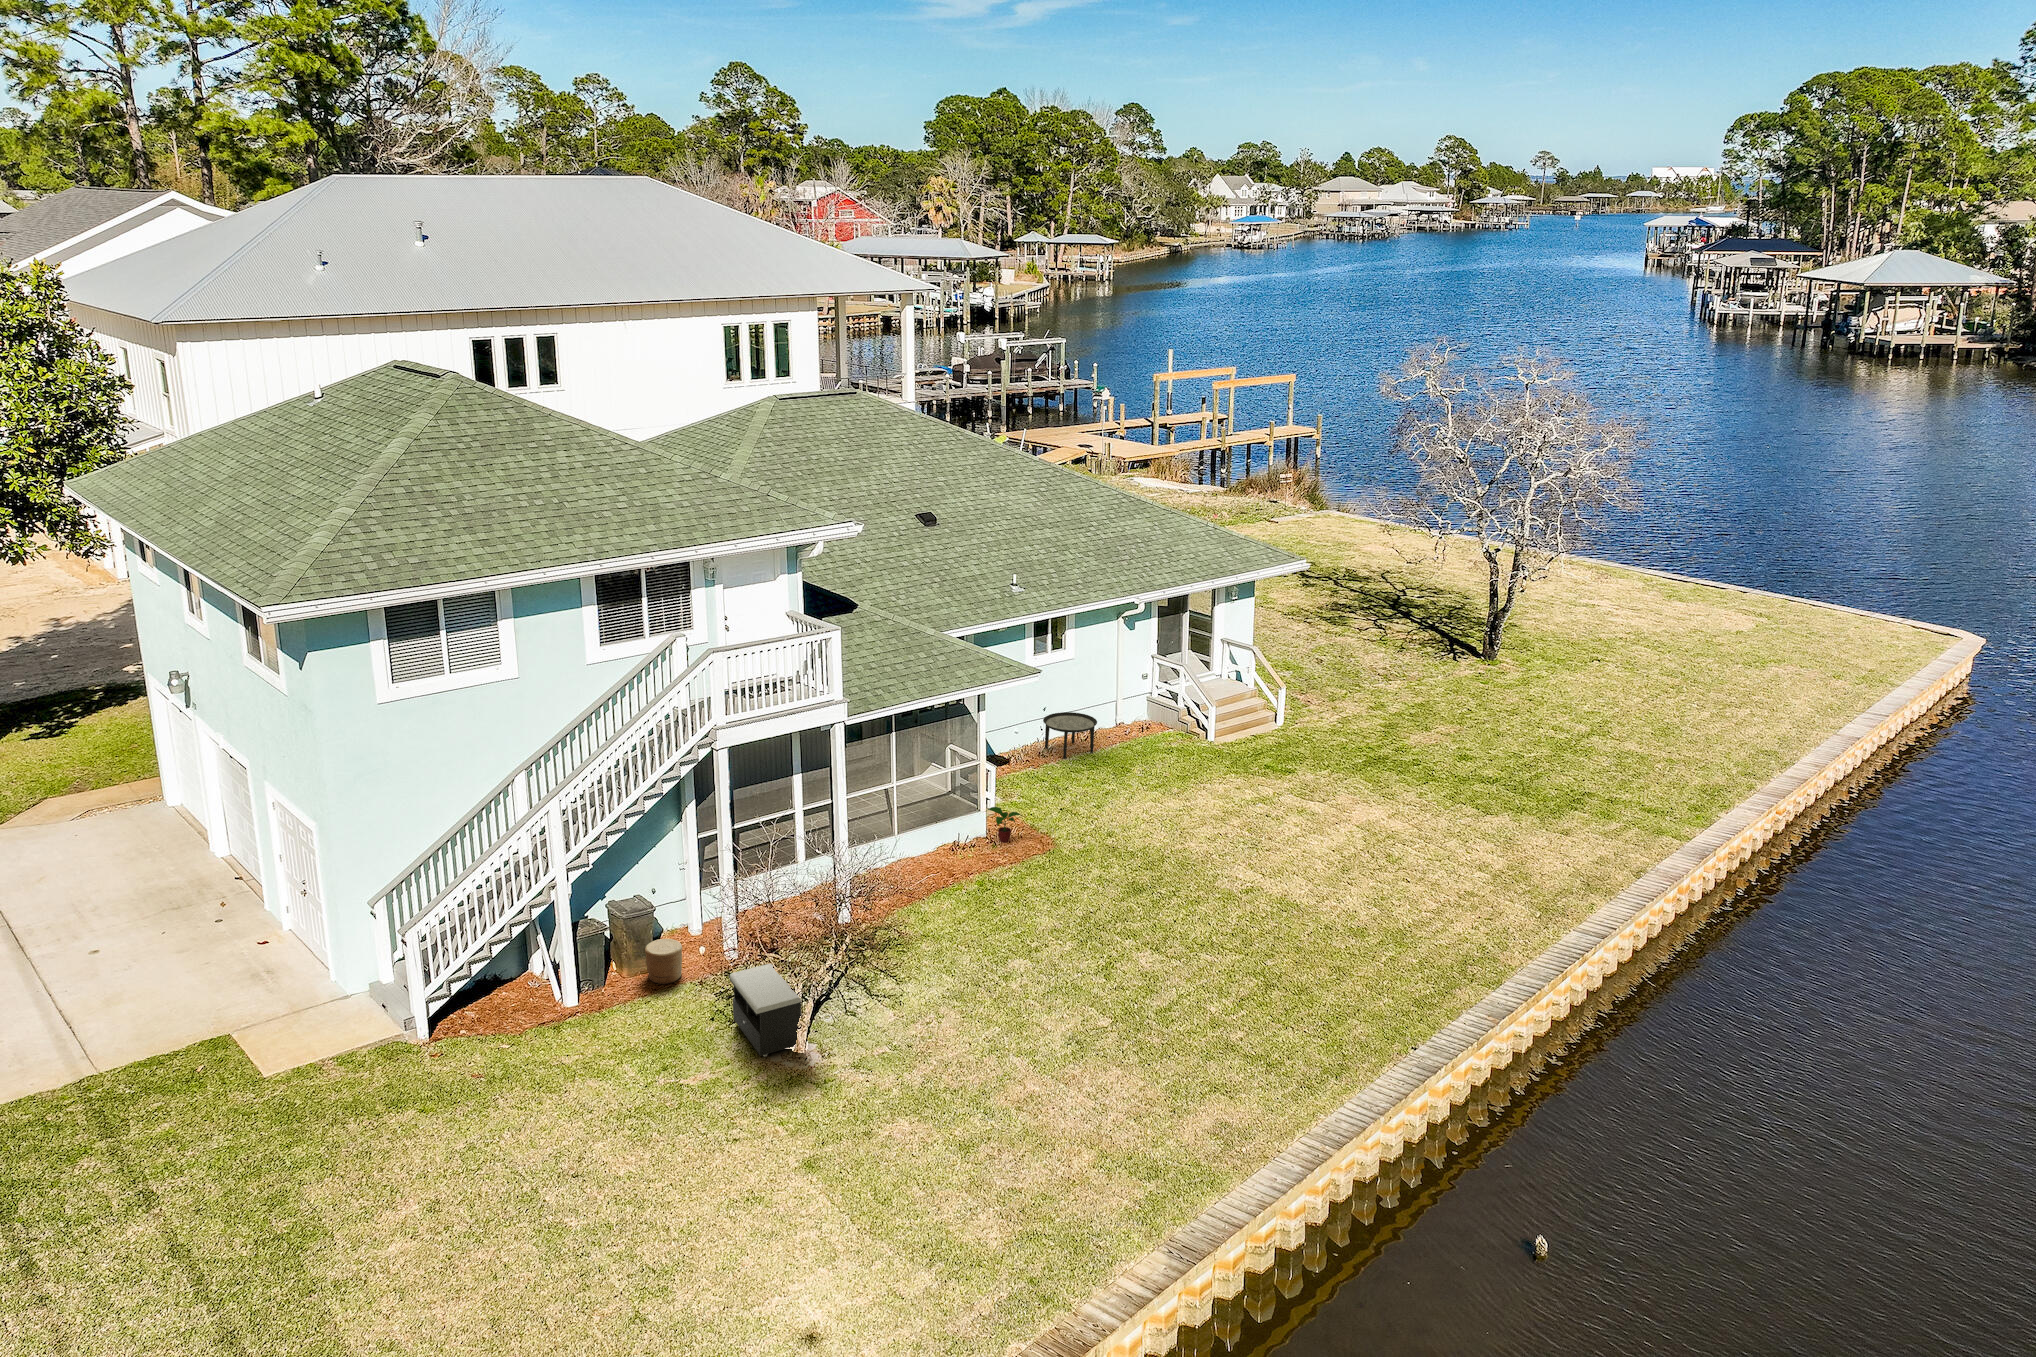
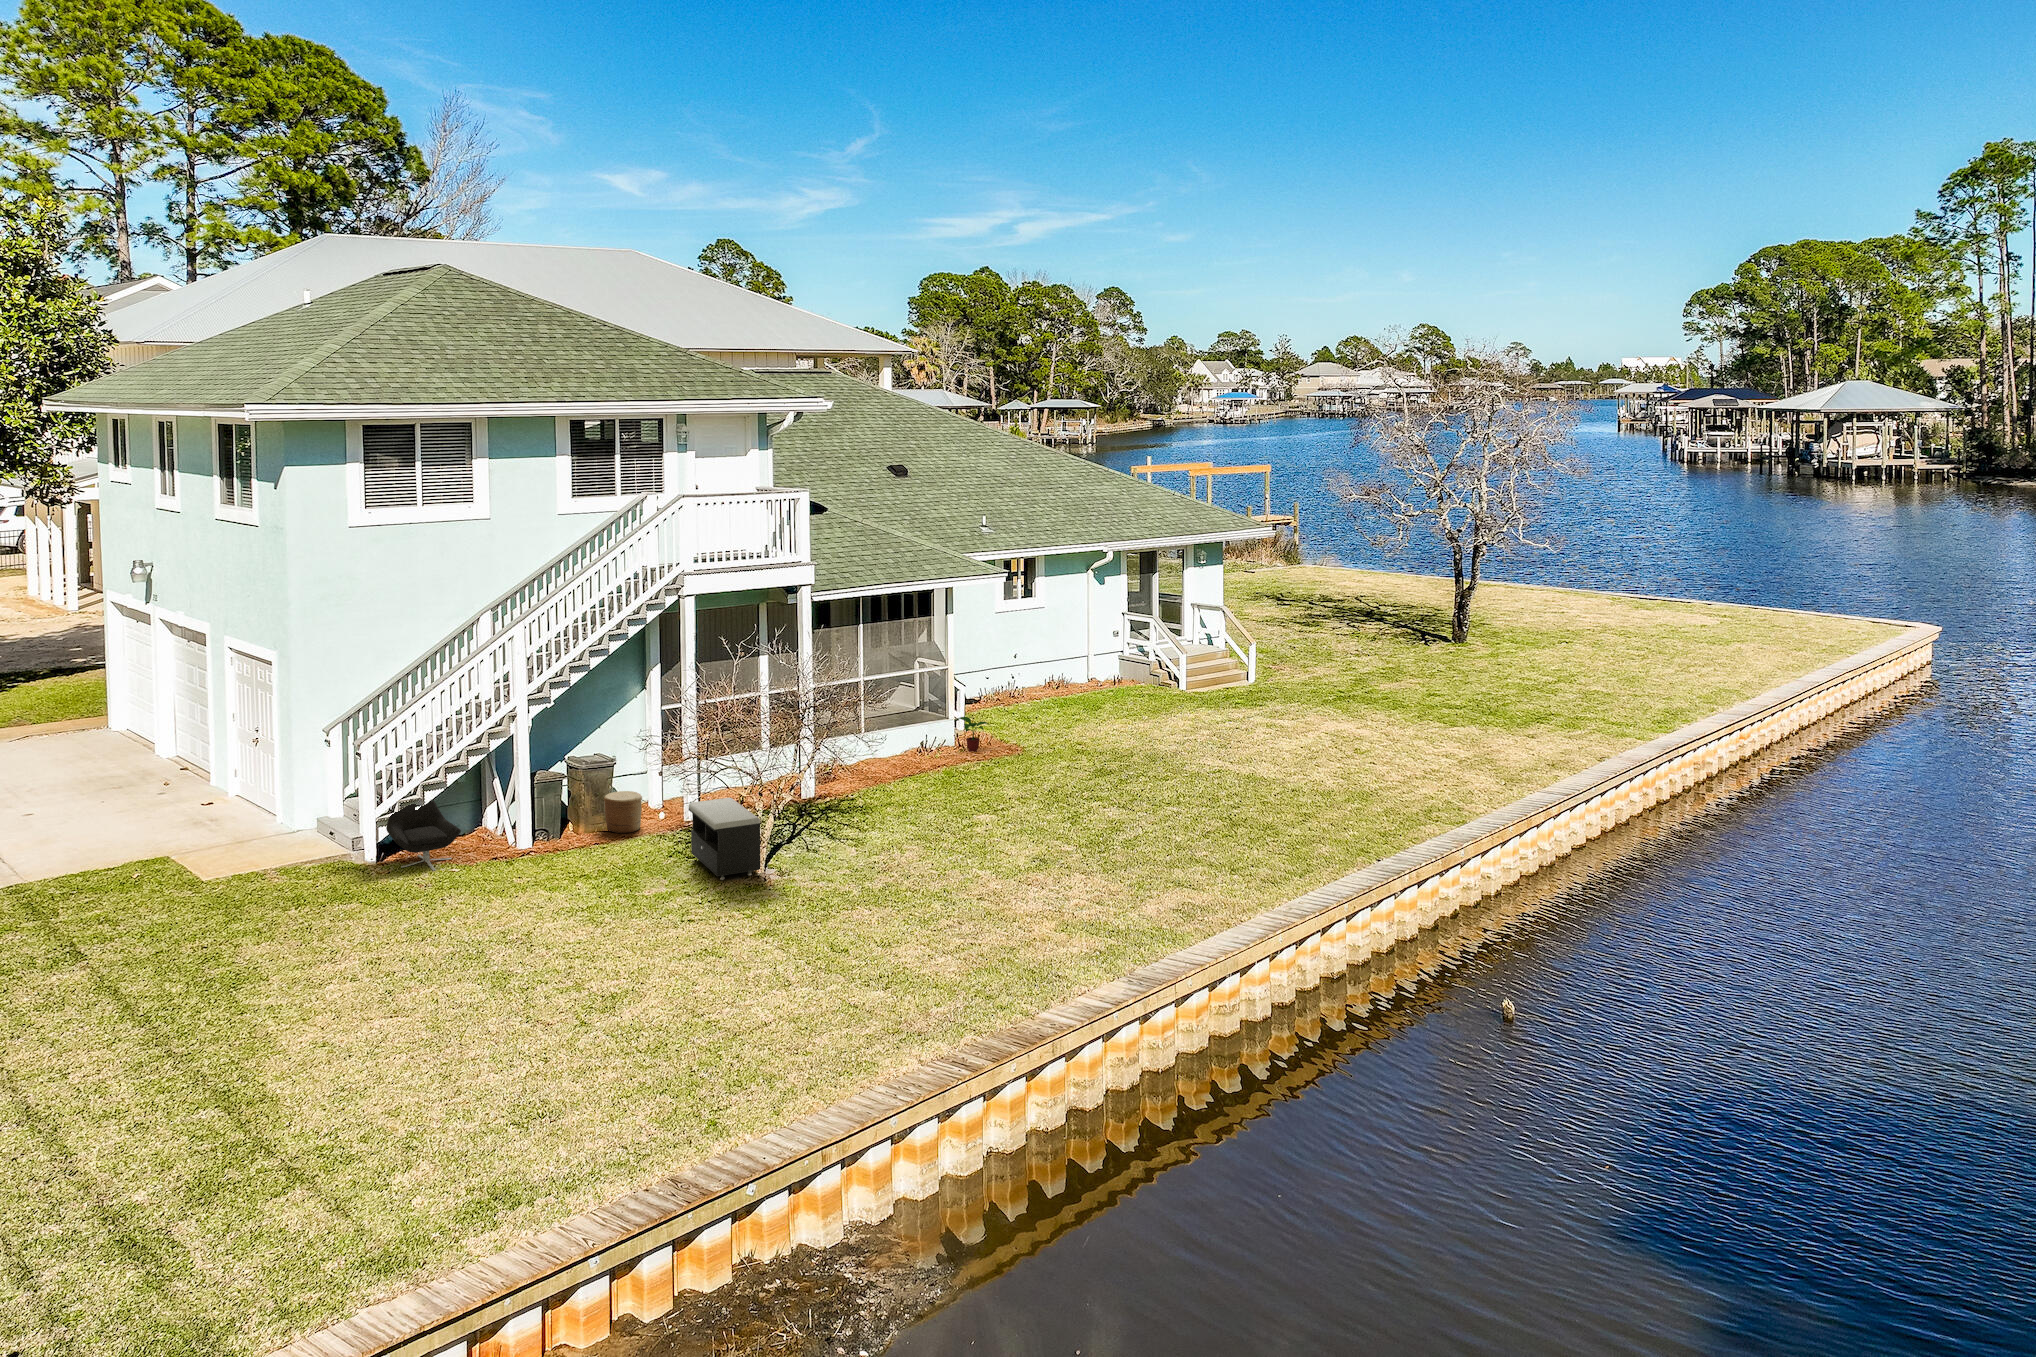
round table: present [1043,712,1097,759] -> none [1014,661,1068,702]
lounge chair: none [435,970,508,1048] -> present [386,800,461,871]

